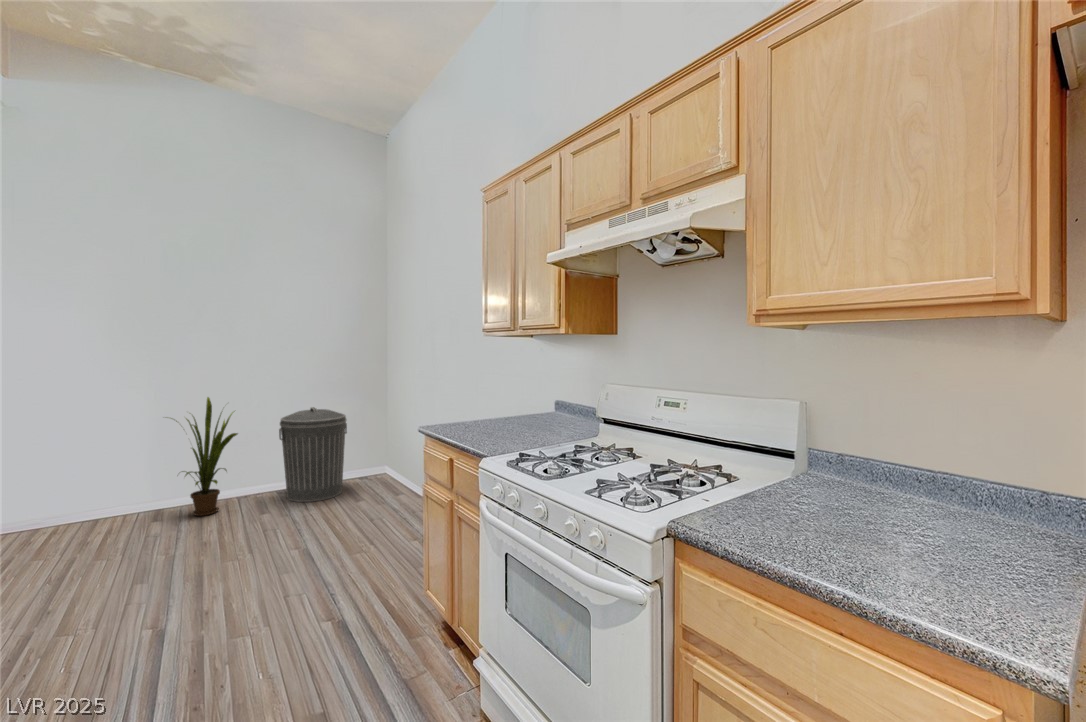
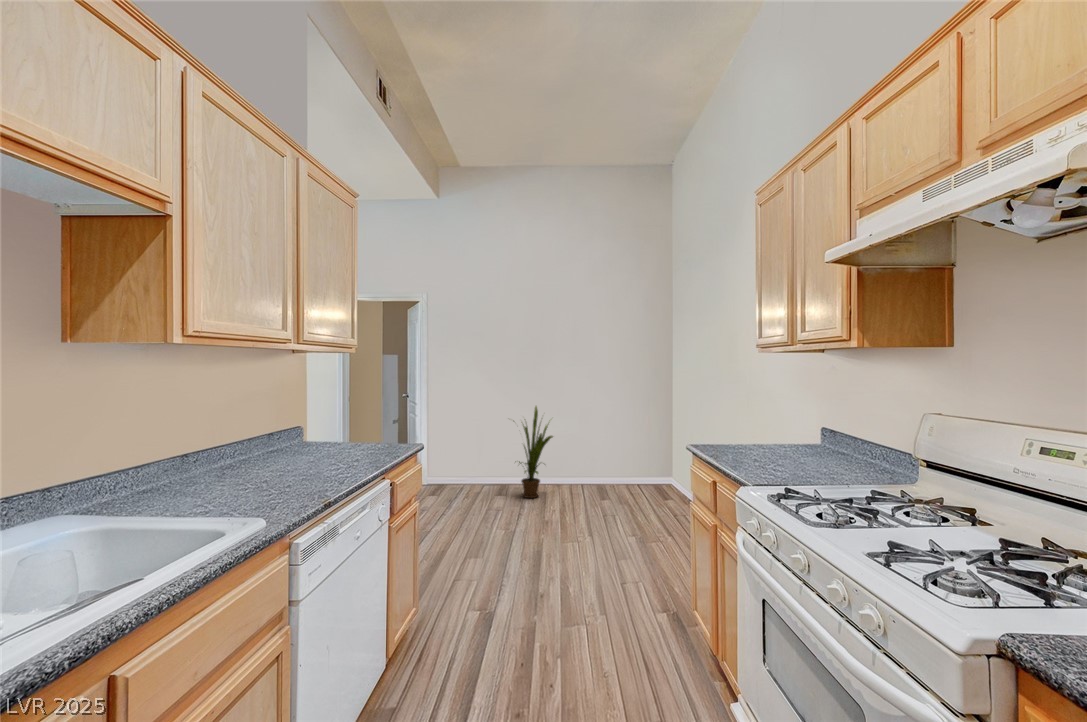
trash can: present [279,407,347,502] -> none [583,420,637,503]

